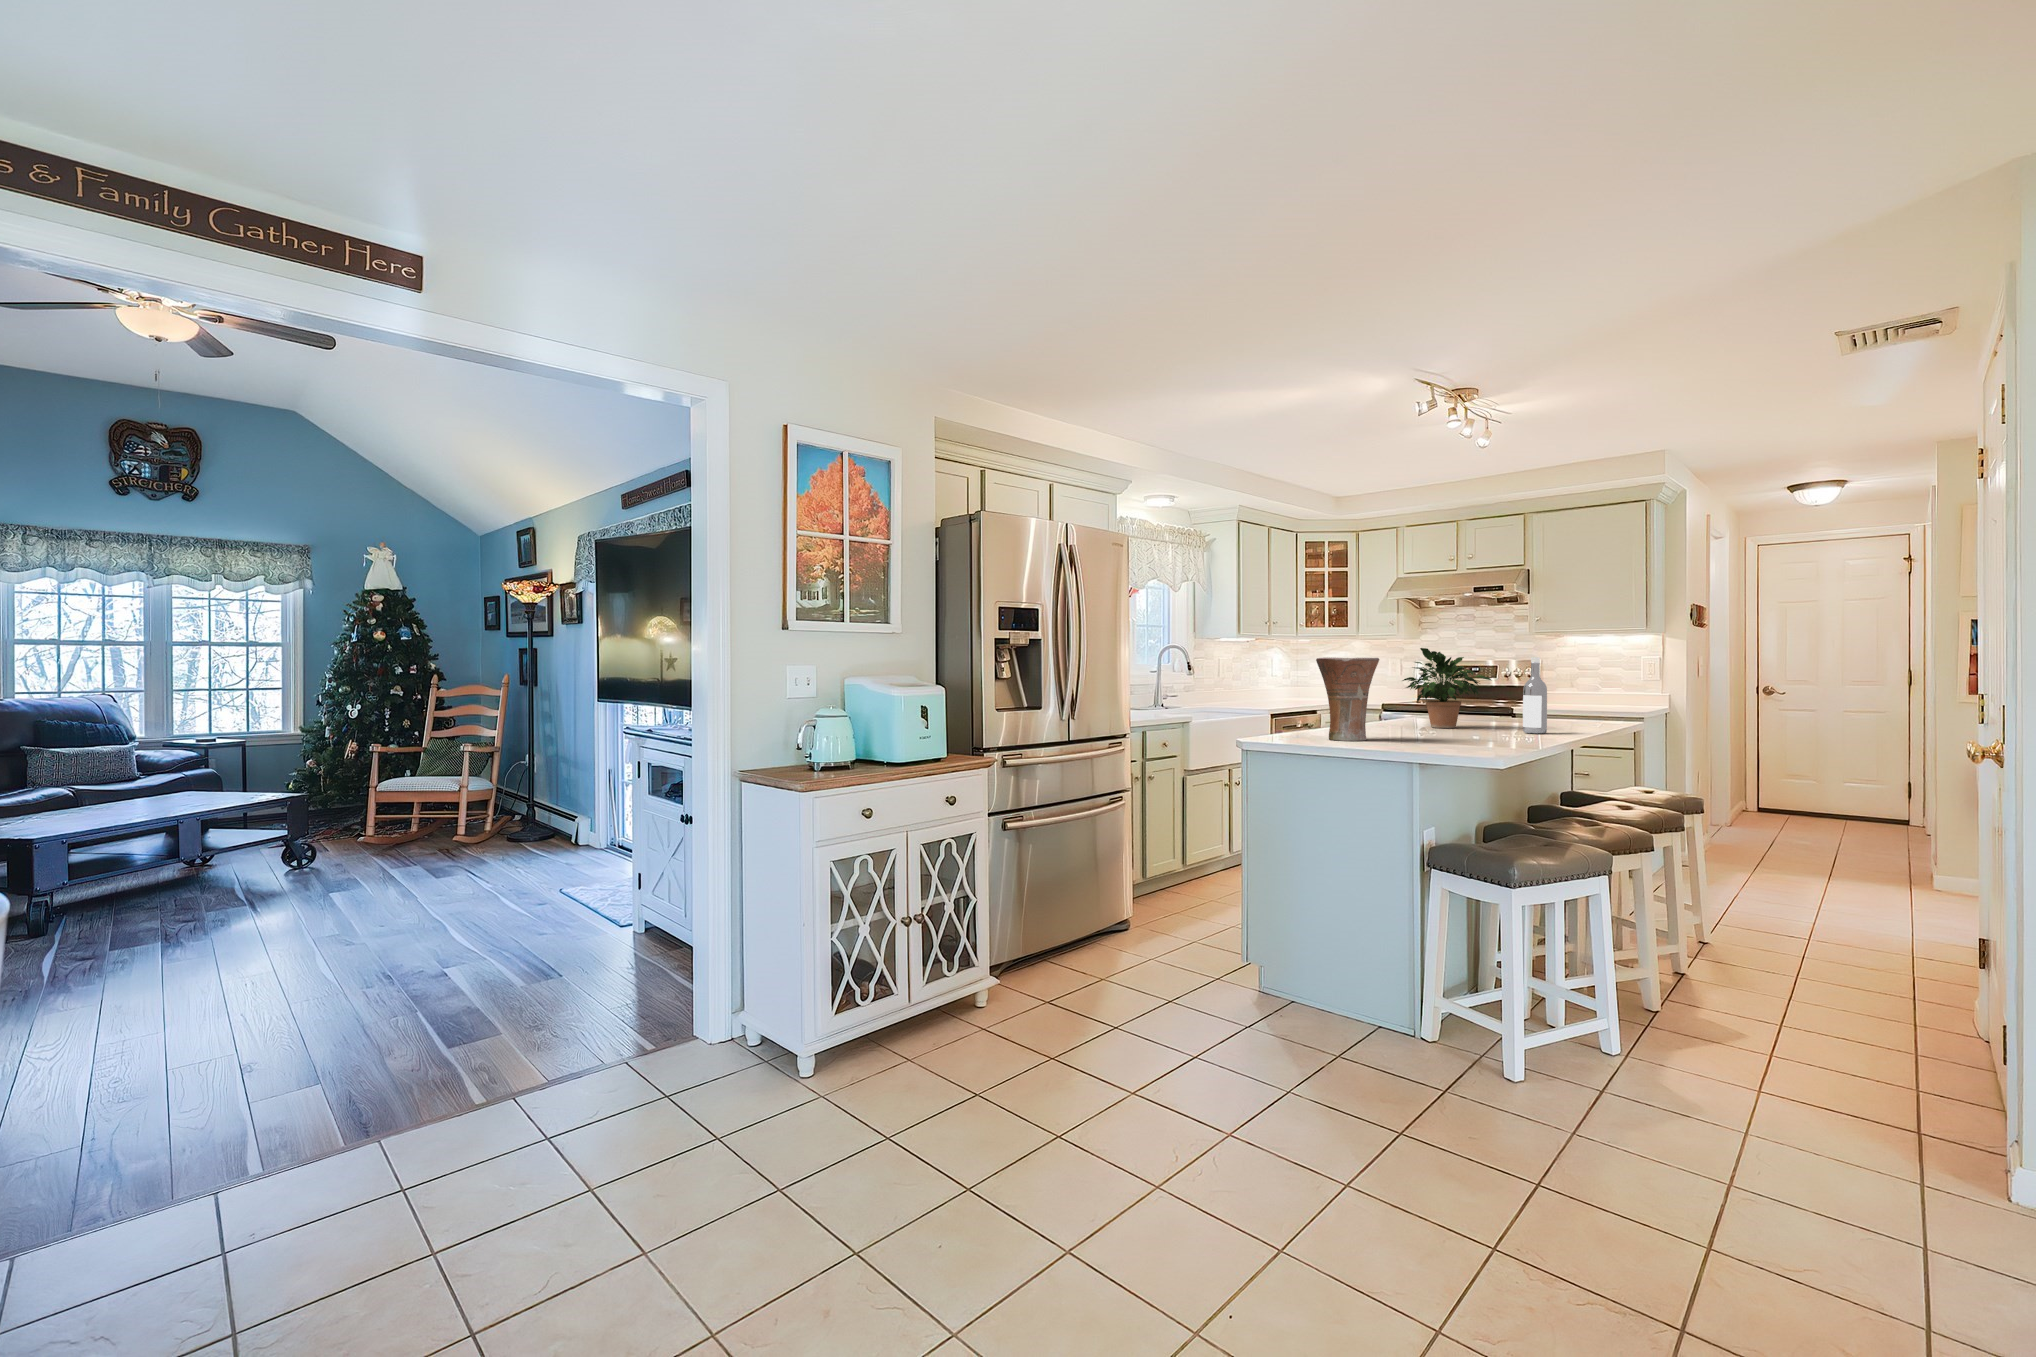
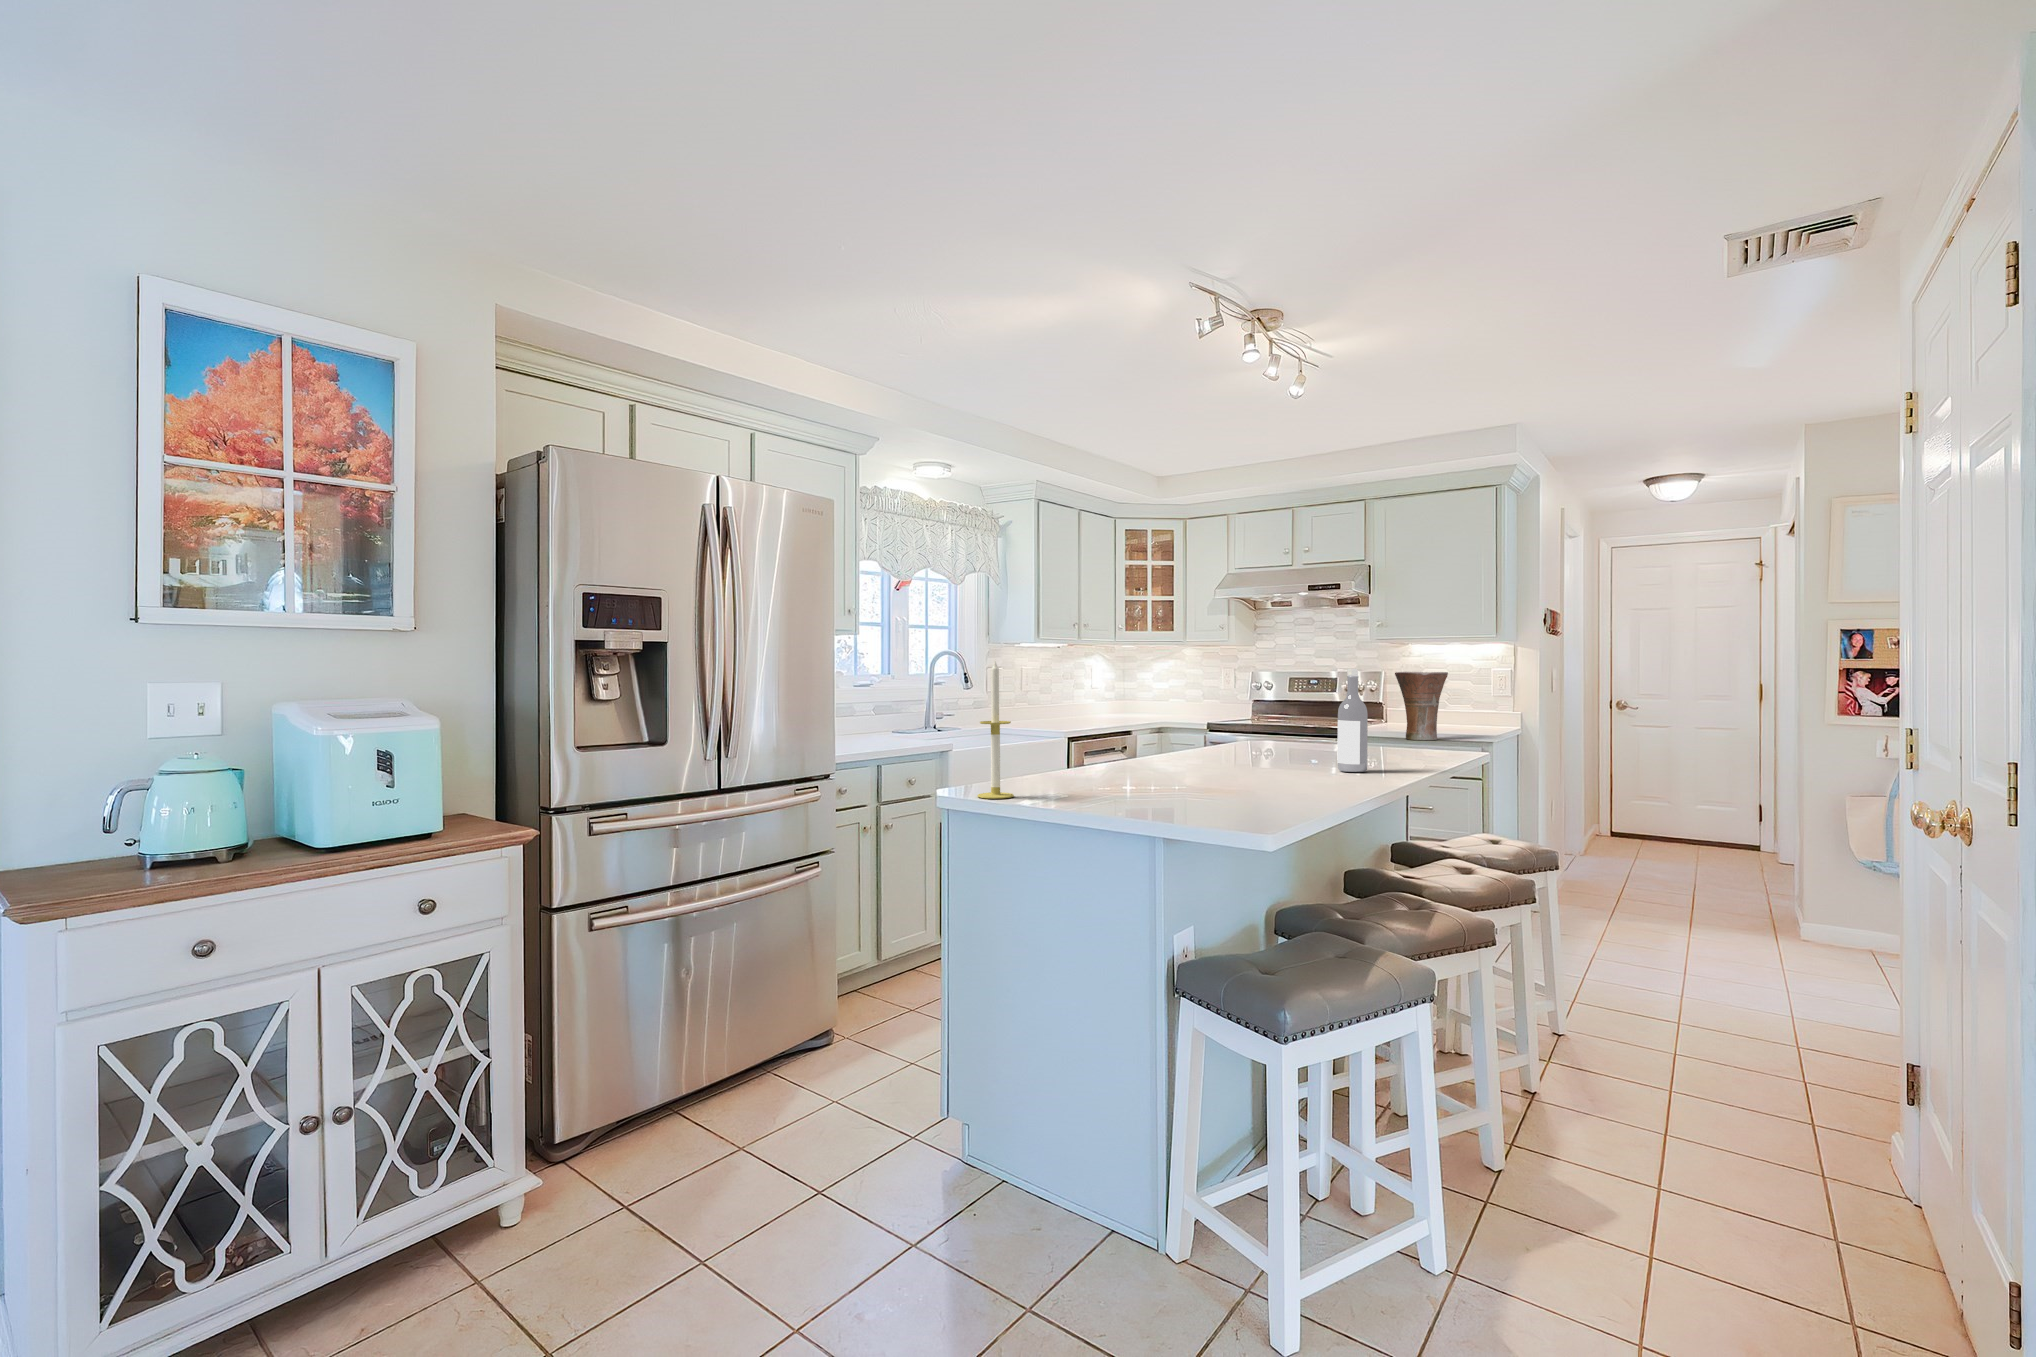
potted plant: present [1403,648,1491,728] -> none [1192,655,1305,762]
candle: none [1279,651,1304,744] -> present [978,661,1014,799]
vase: present [1316,657,1379,741] -> present [1395,672,1448,740]

